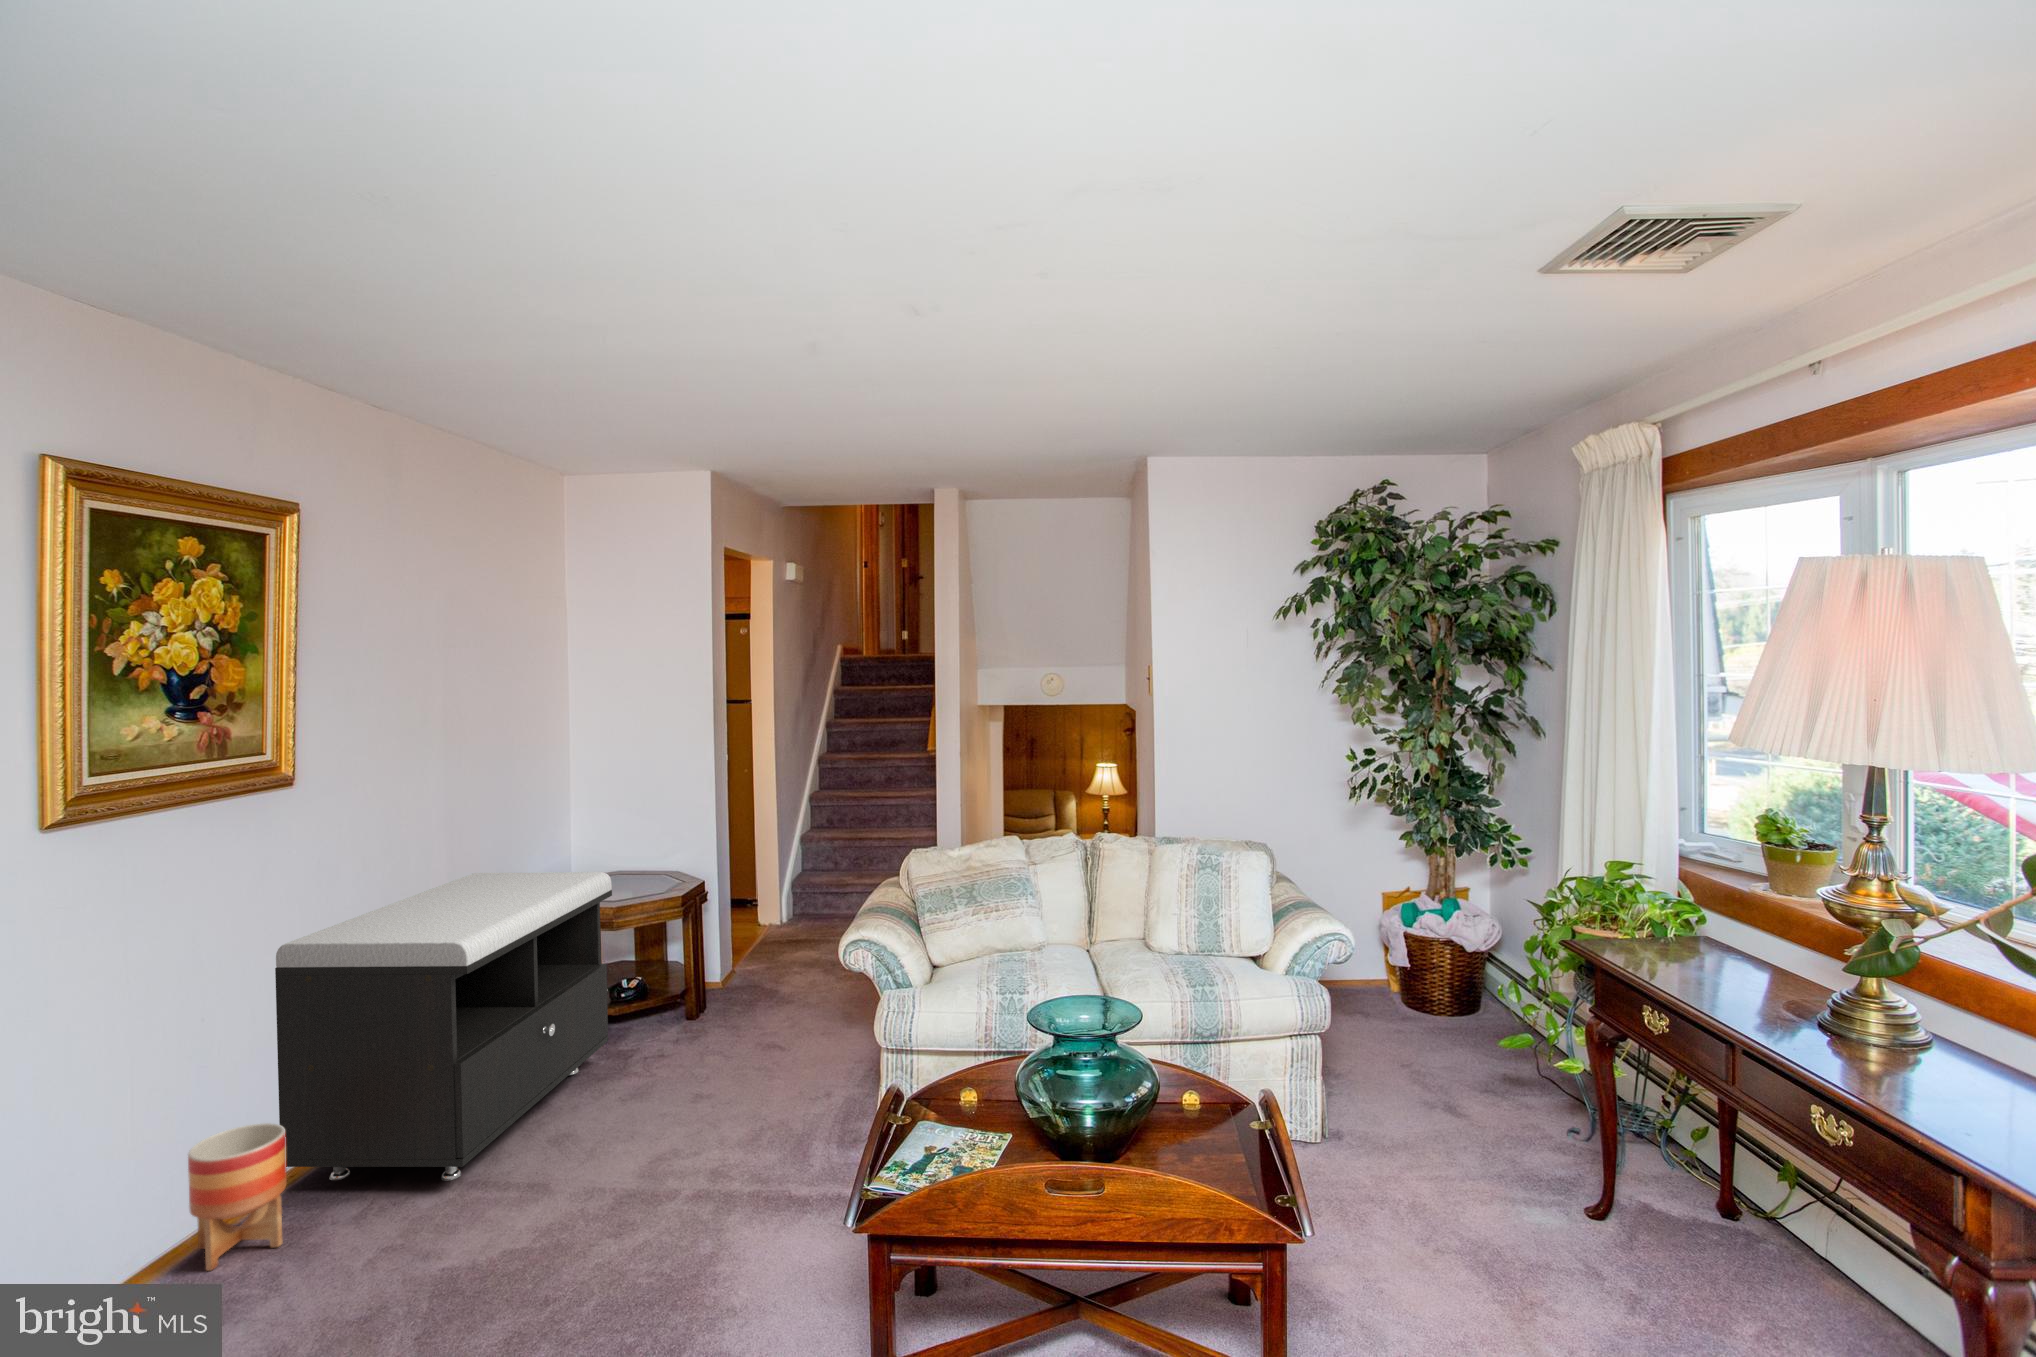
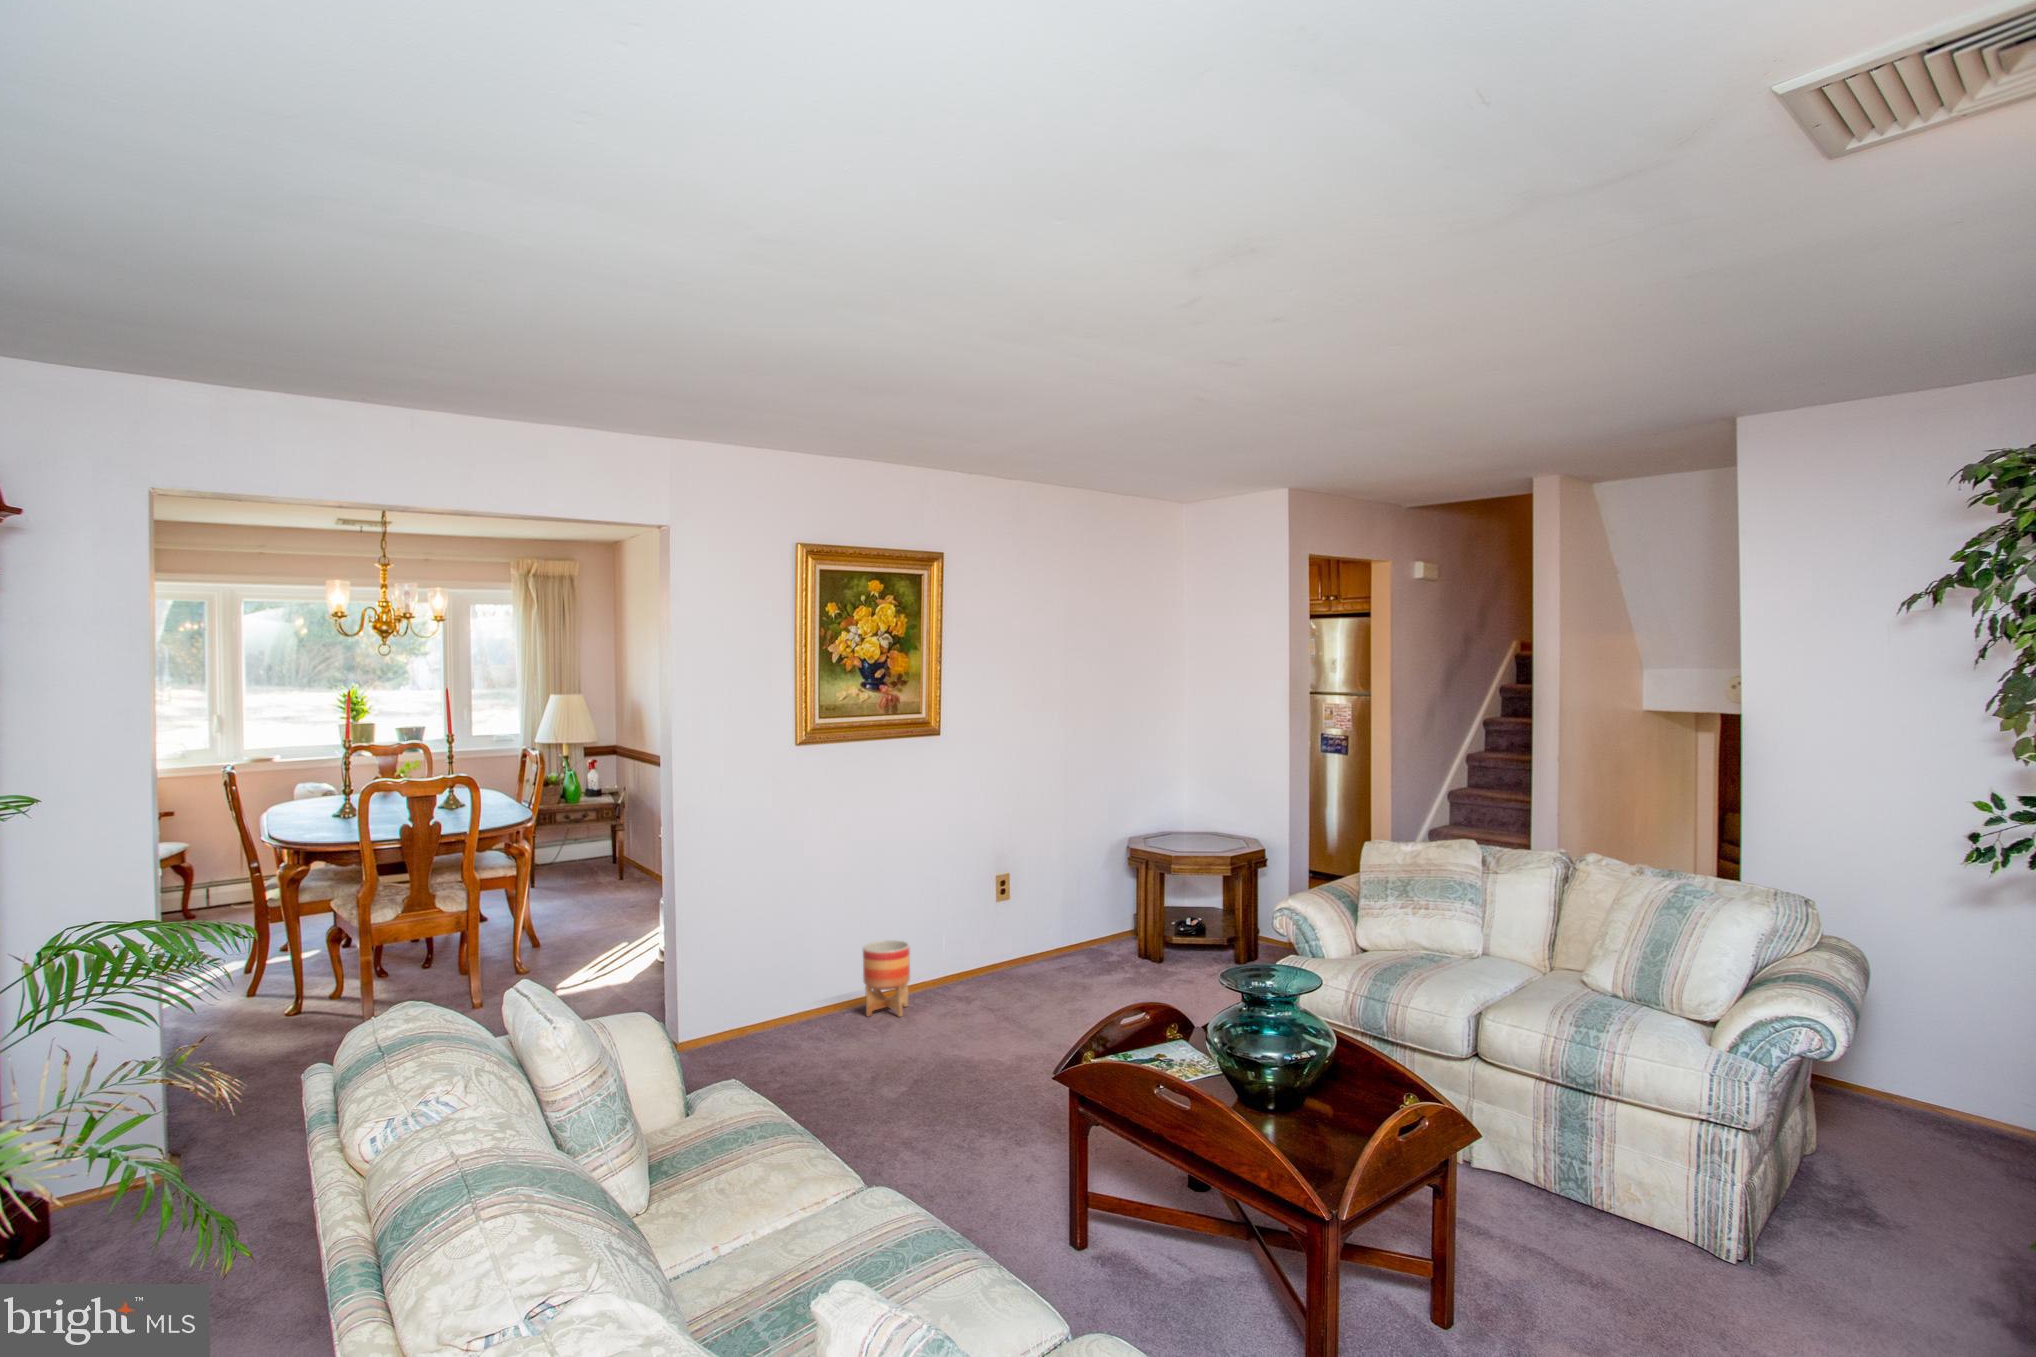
storage bench: present [275,872,612,1181] -> none [923,814,1158,1015]

